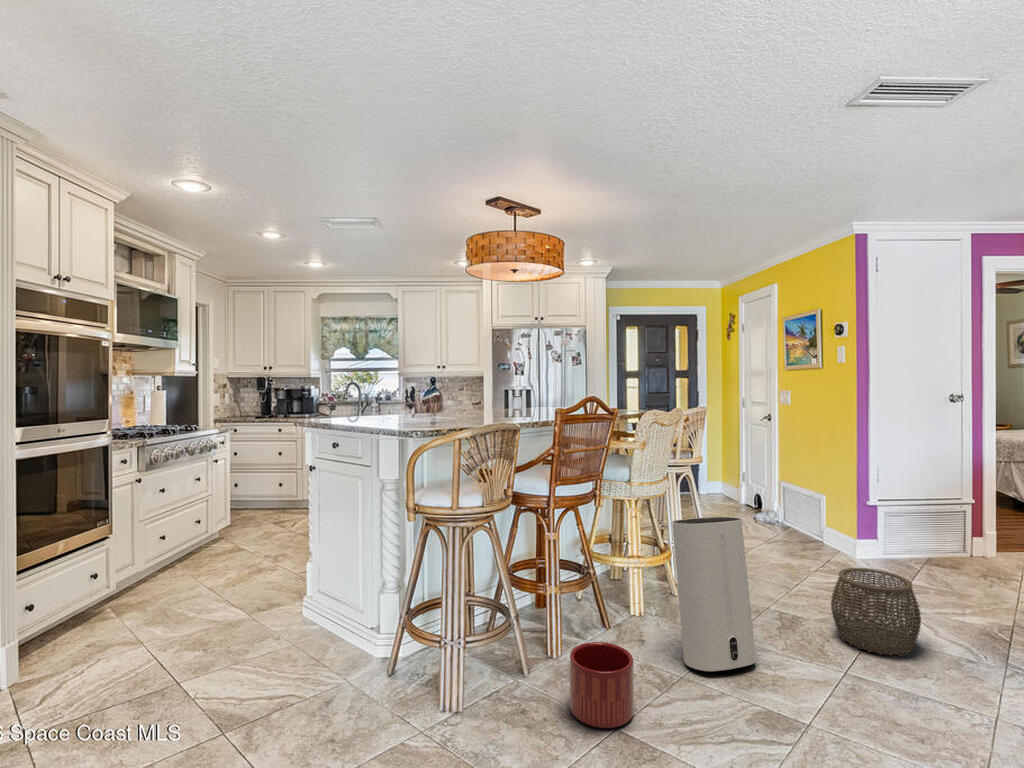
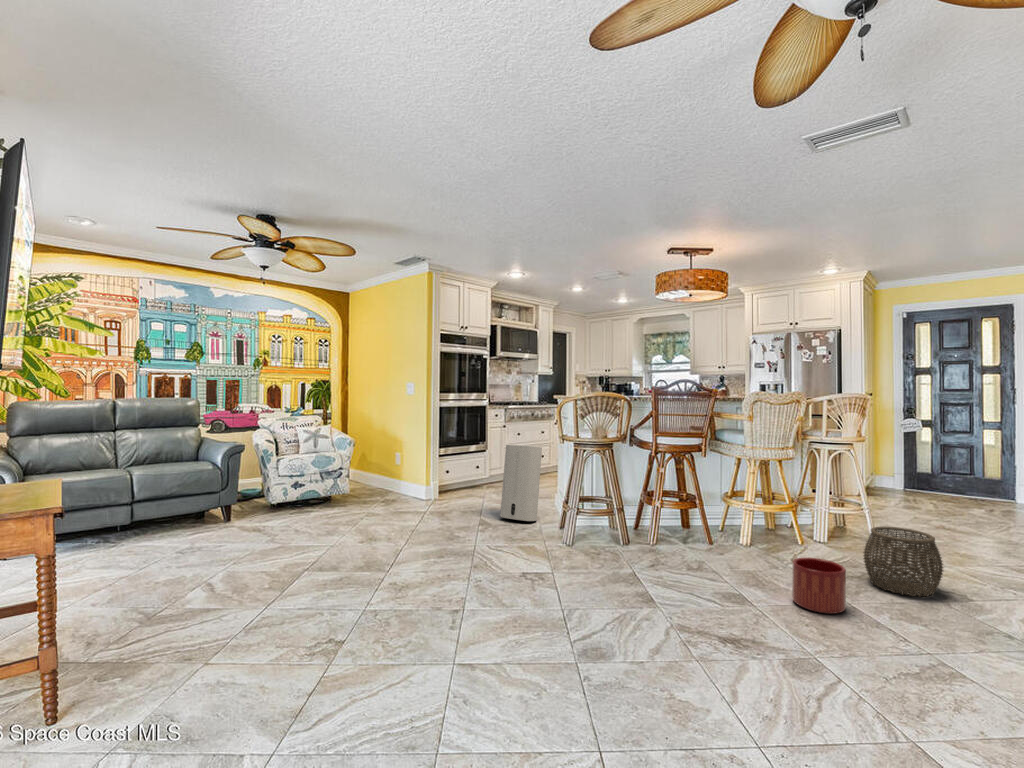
air purifier: present [672,517,756,671] -> present [500,445,542,522]
planter: present [570,642,634,728] -> present [792,558,846,614]

